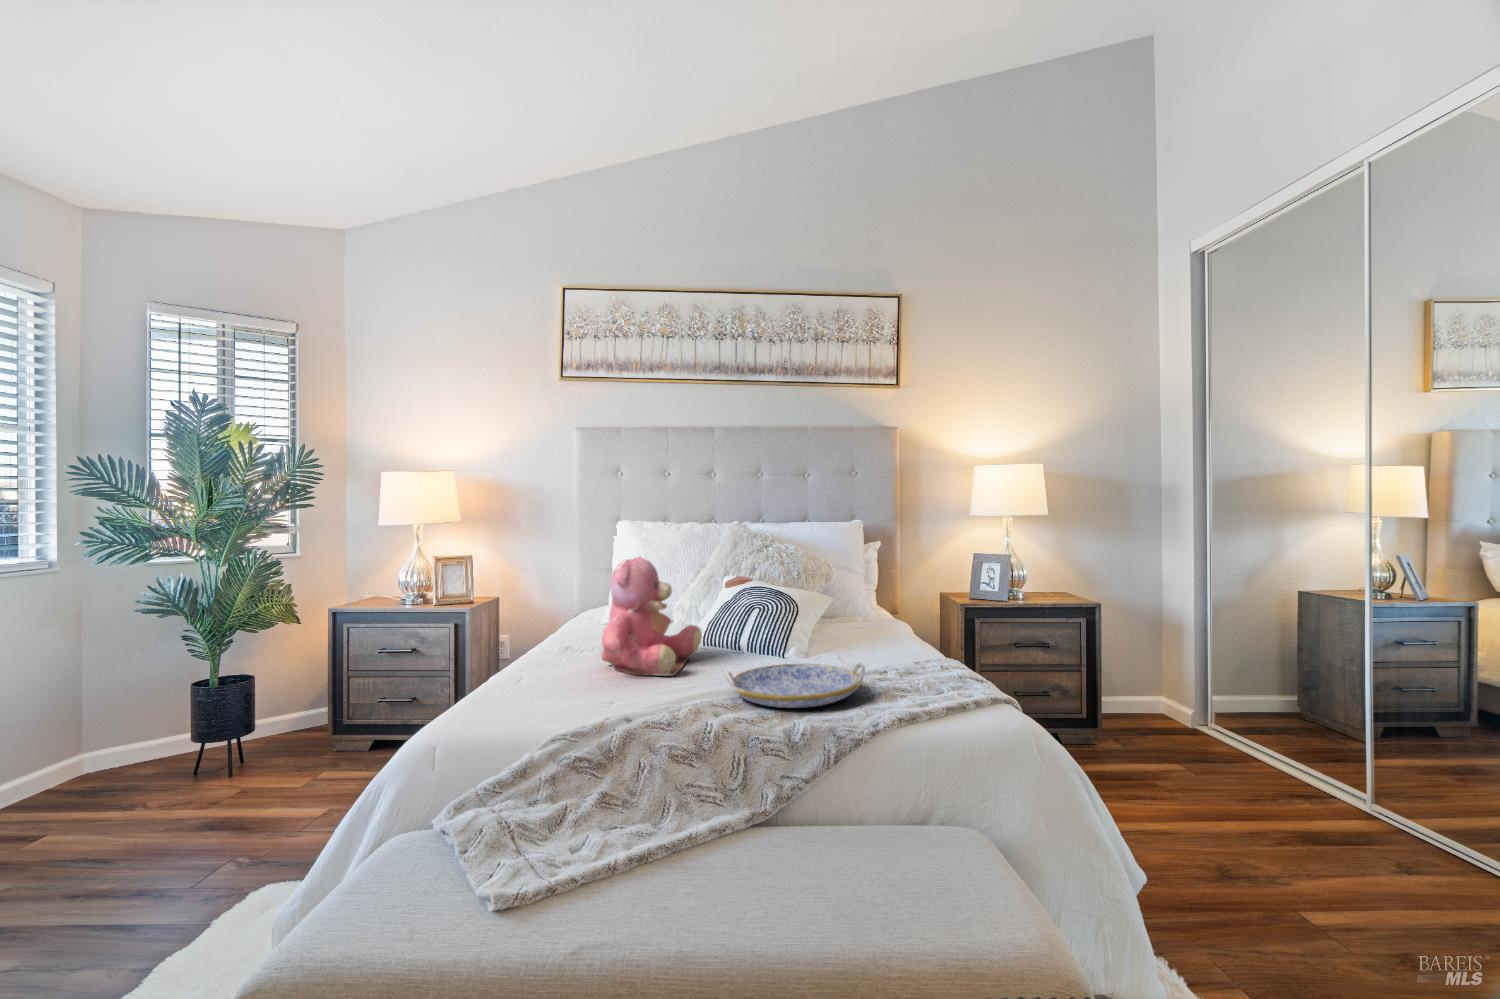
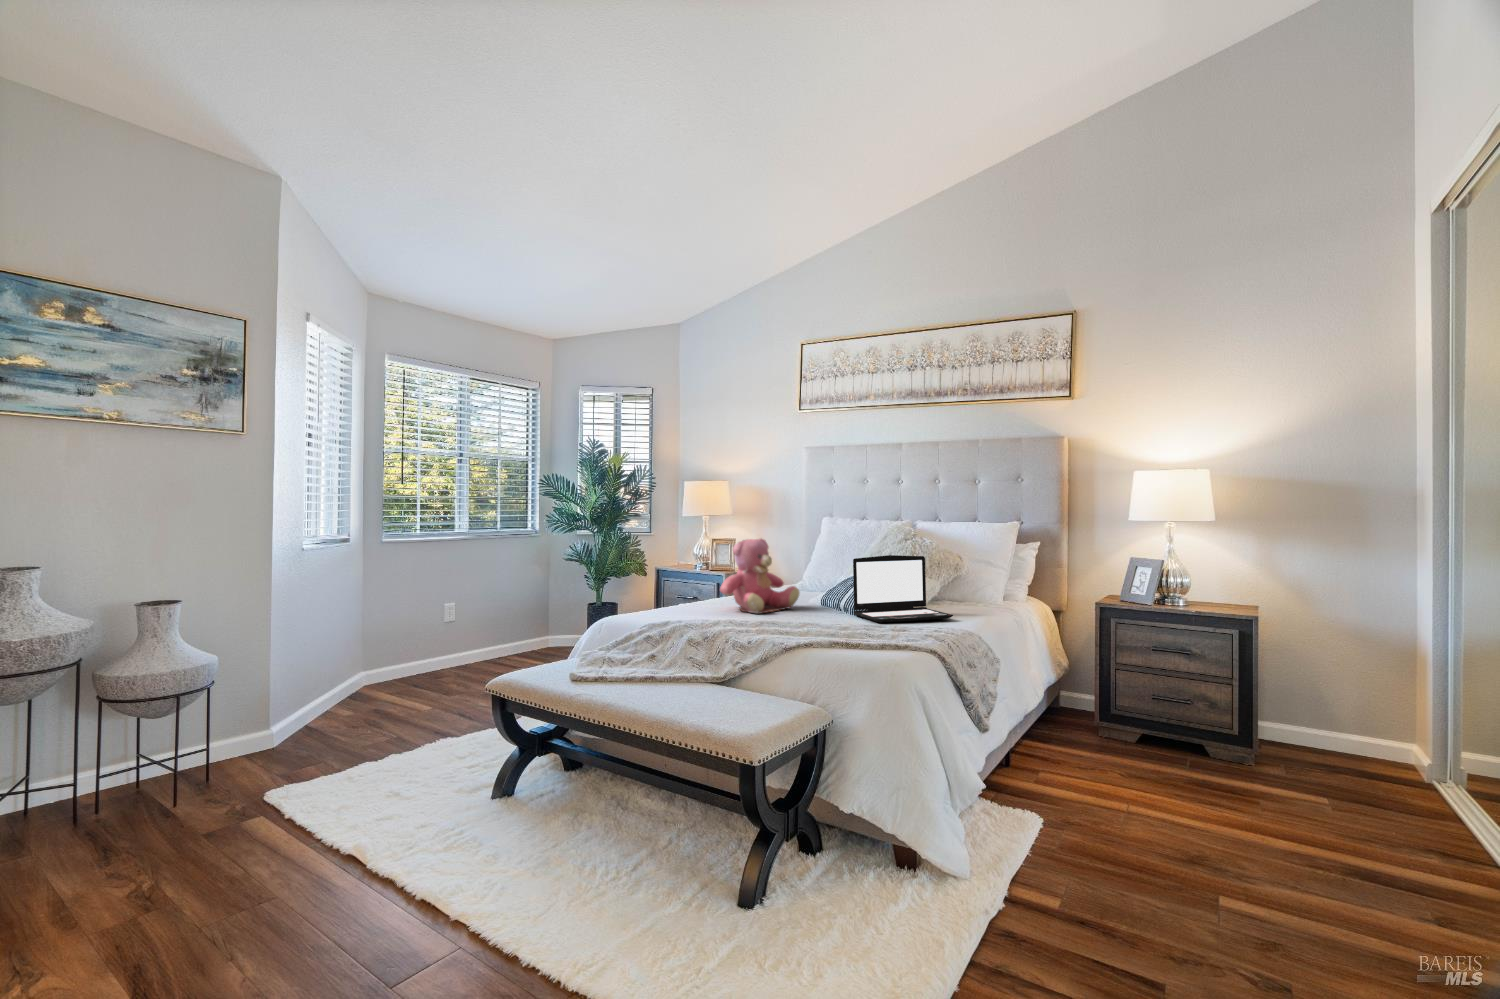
laptop: none [793,568,916,665] -> present [853,555,953,623]
serving tray: present [725,663,865,708] -> none [755,608,841,633]

